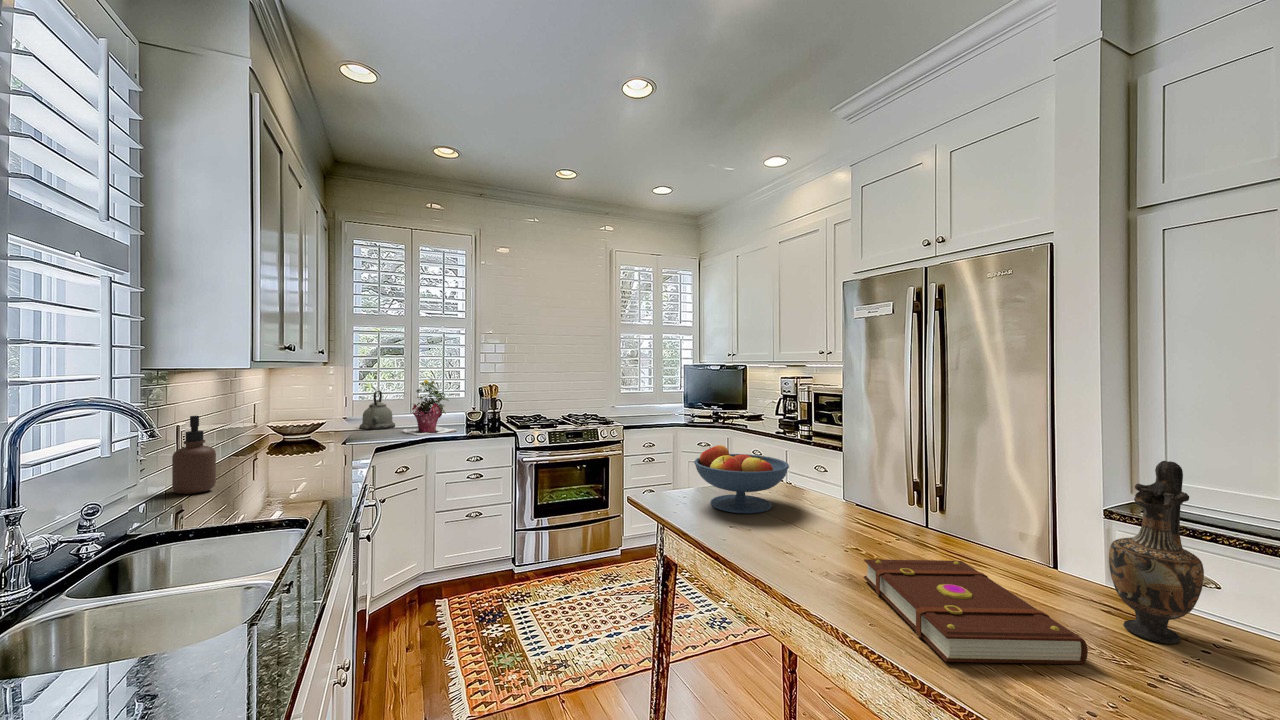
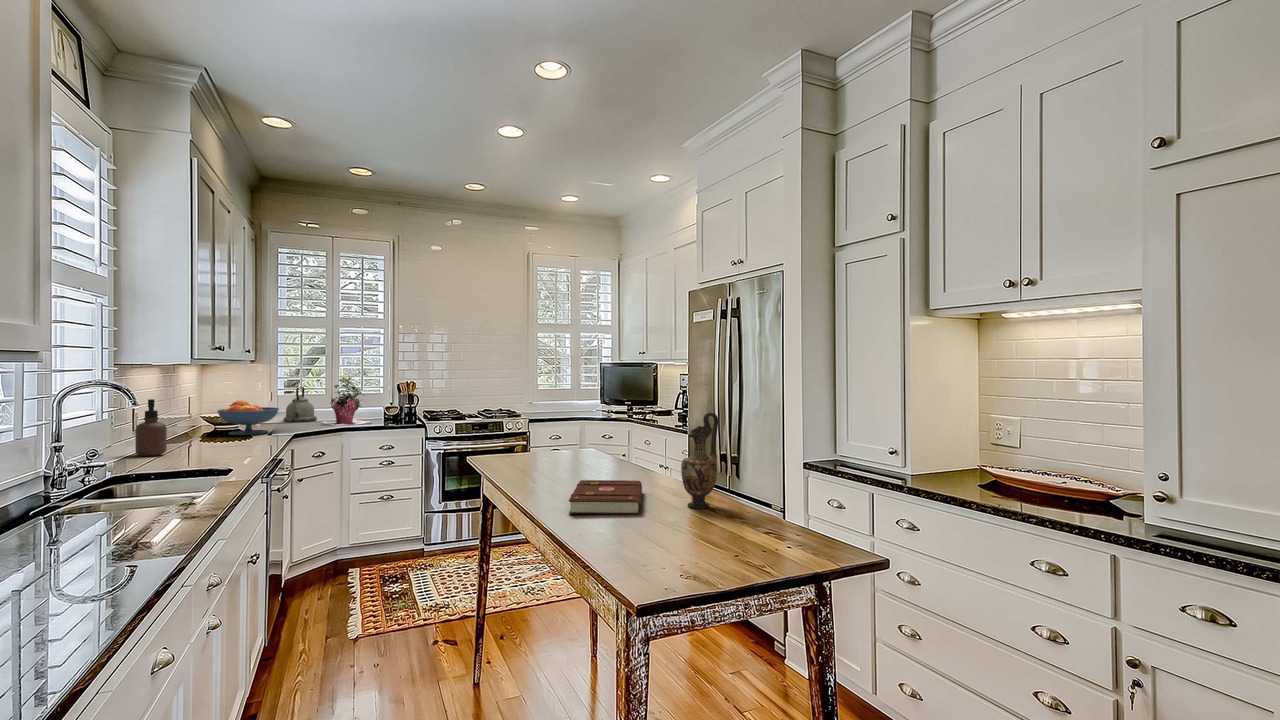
fruit bowl: present [694,445,789,514] -> present [217,401,279,435]

